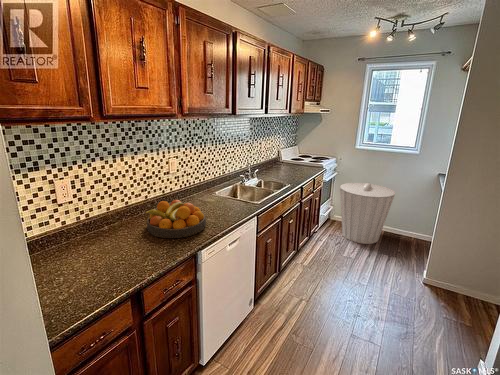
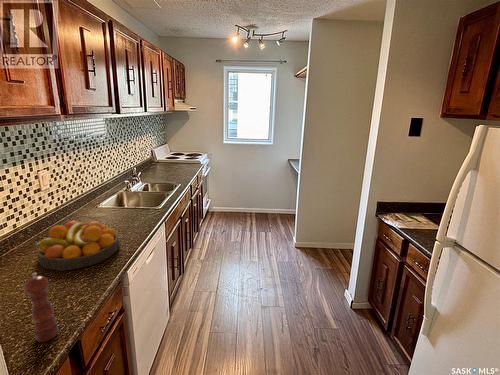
trash can: present [340,183,395,244] -> none [217,173,262,227]
pepper mill: none [106,229,127,283] -> present [24,272,59,342]

